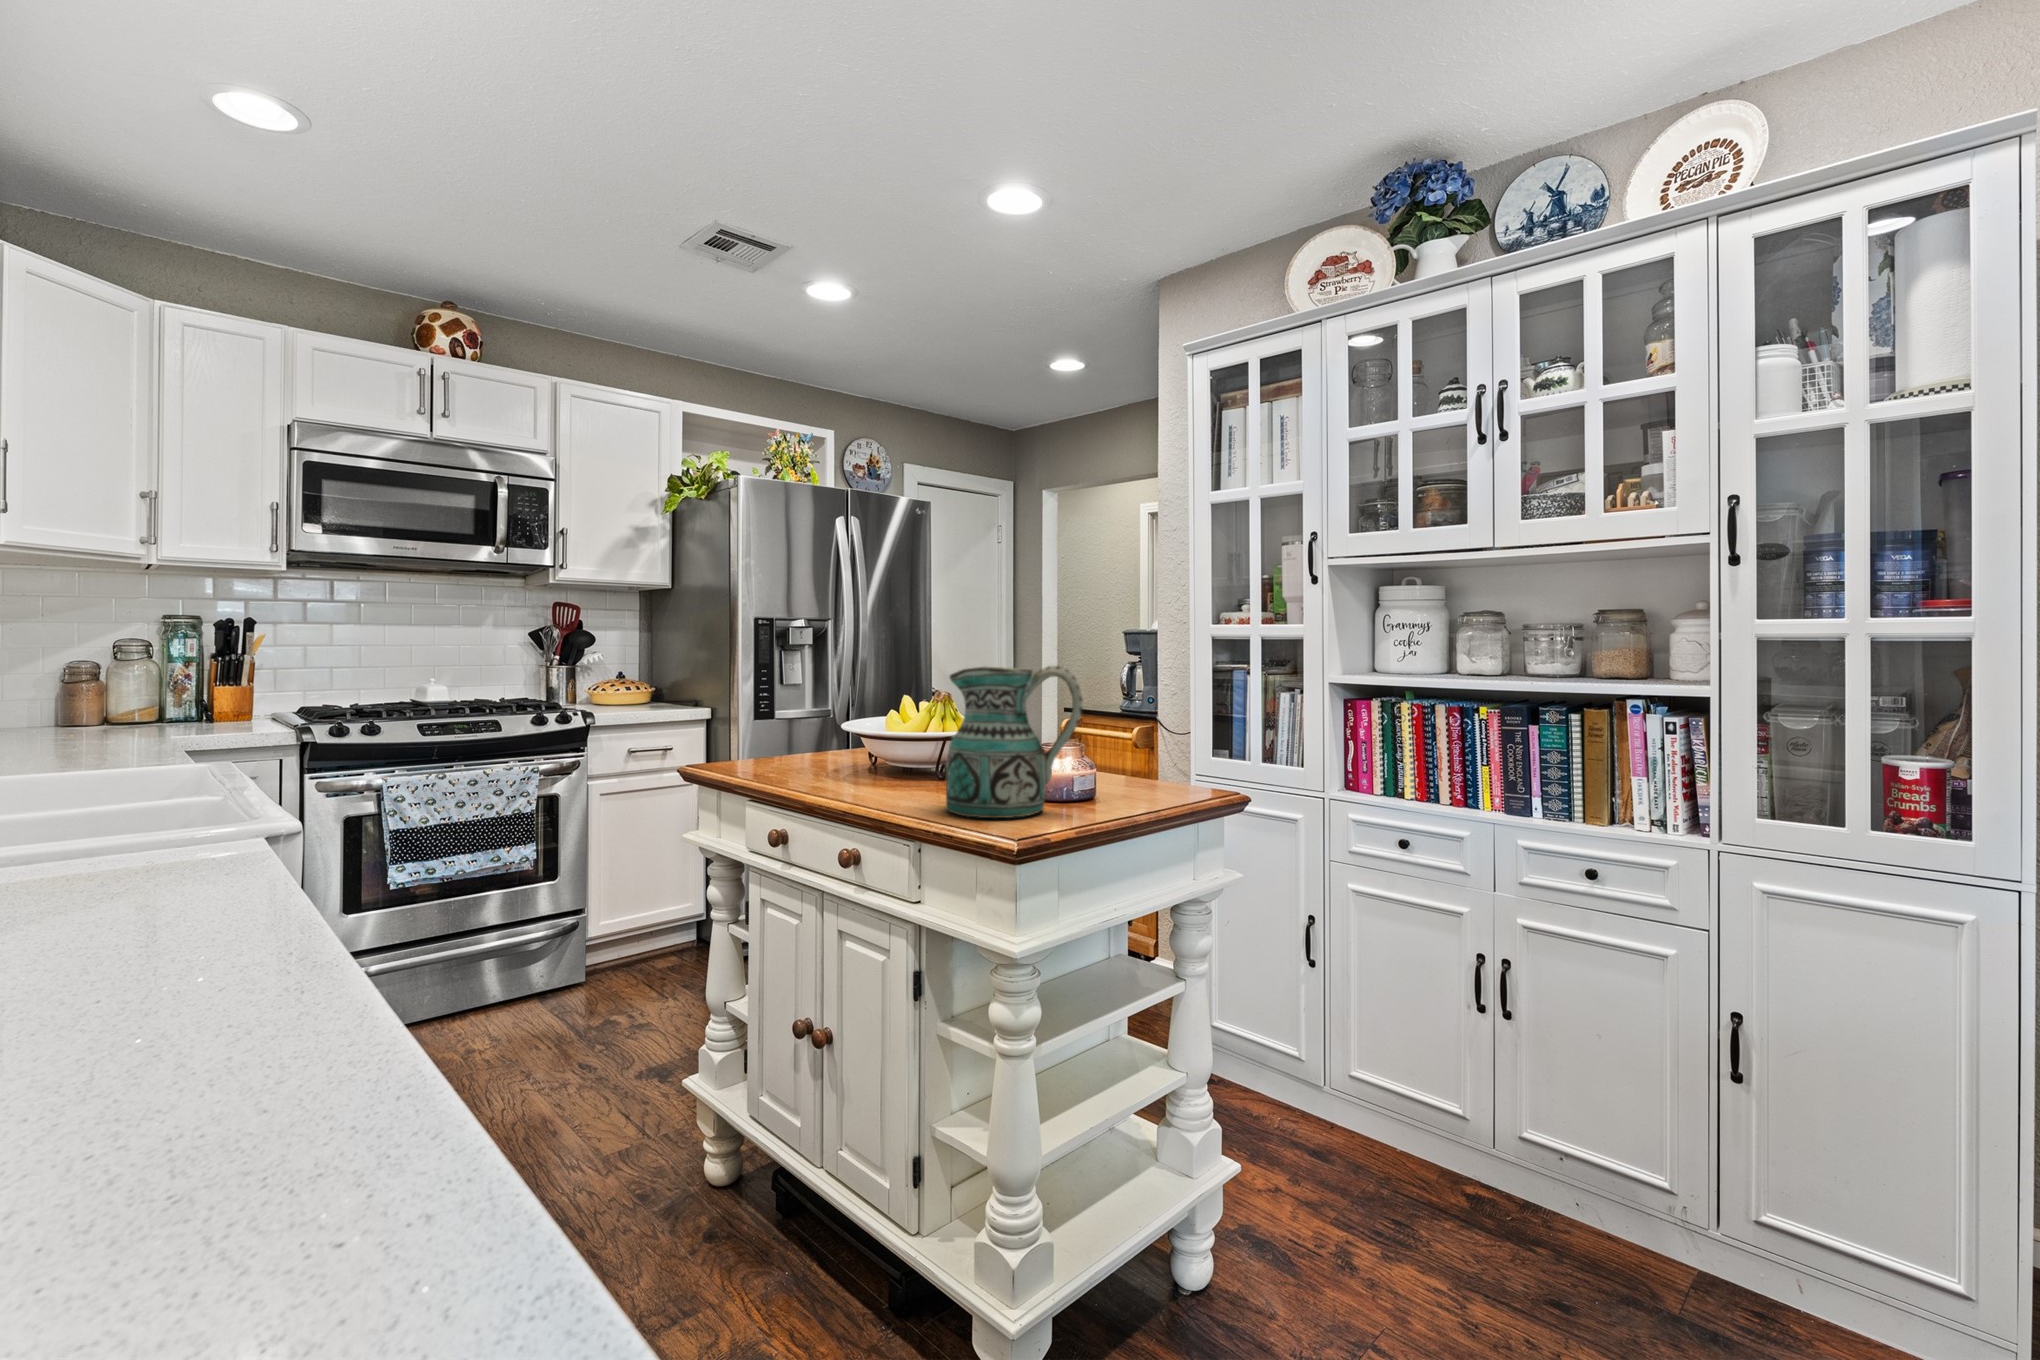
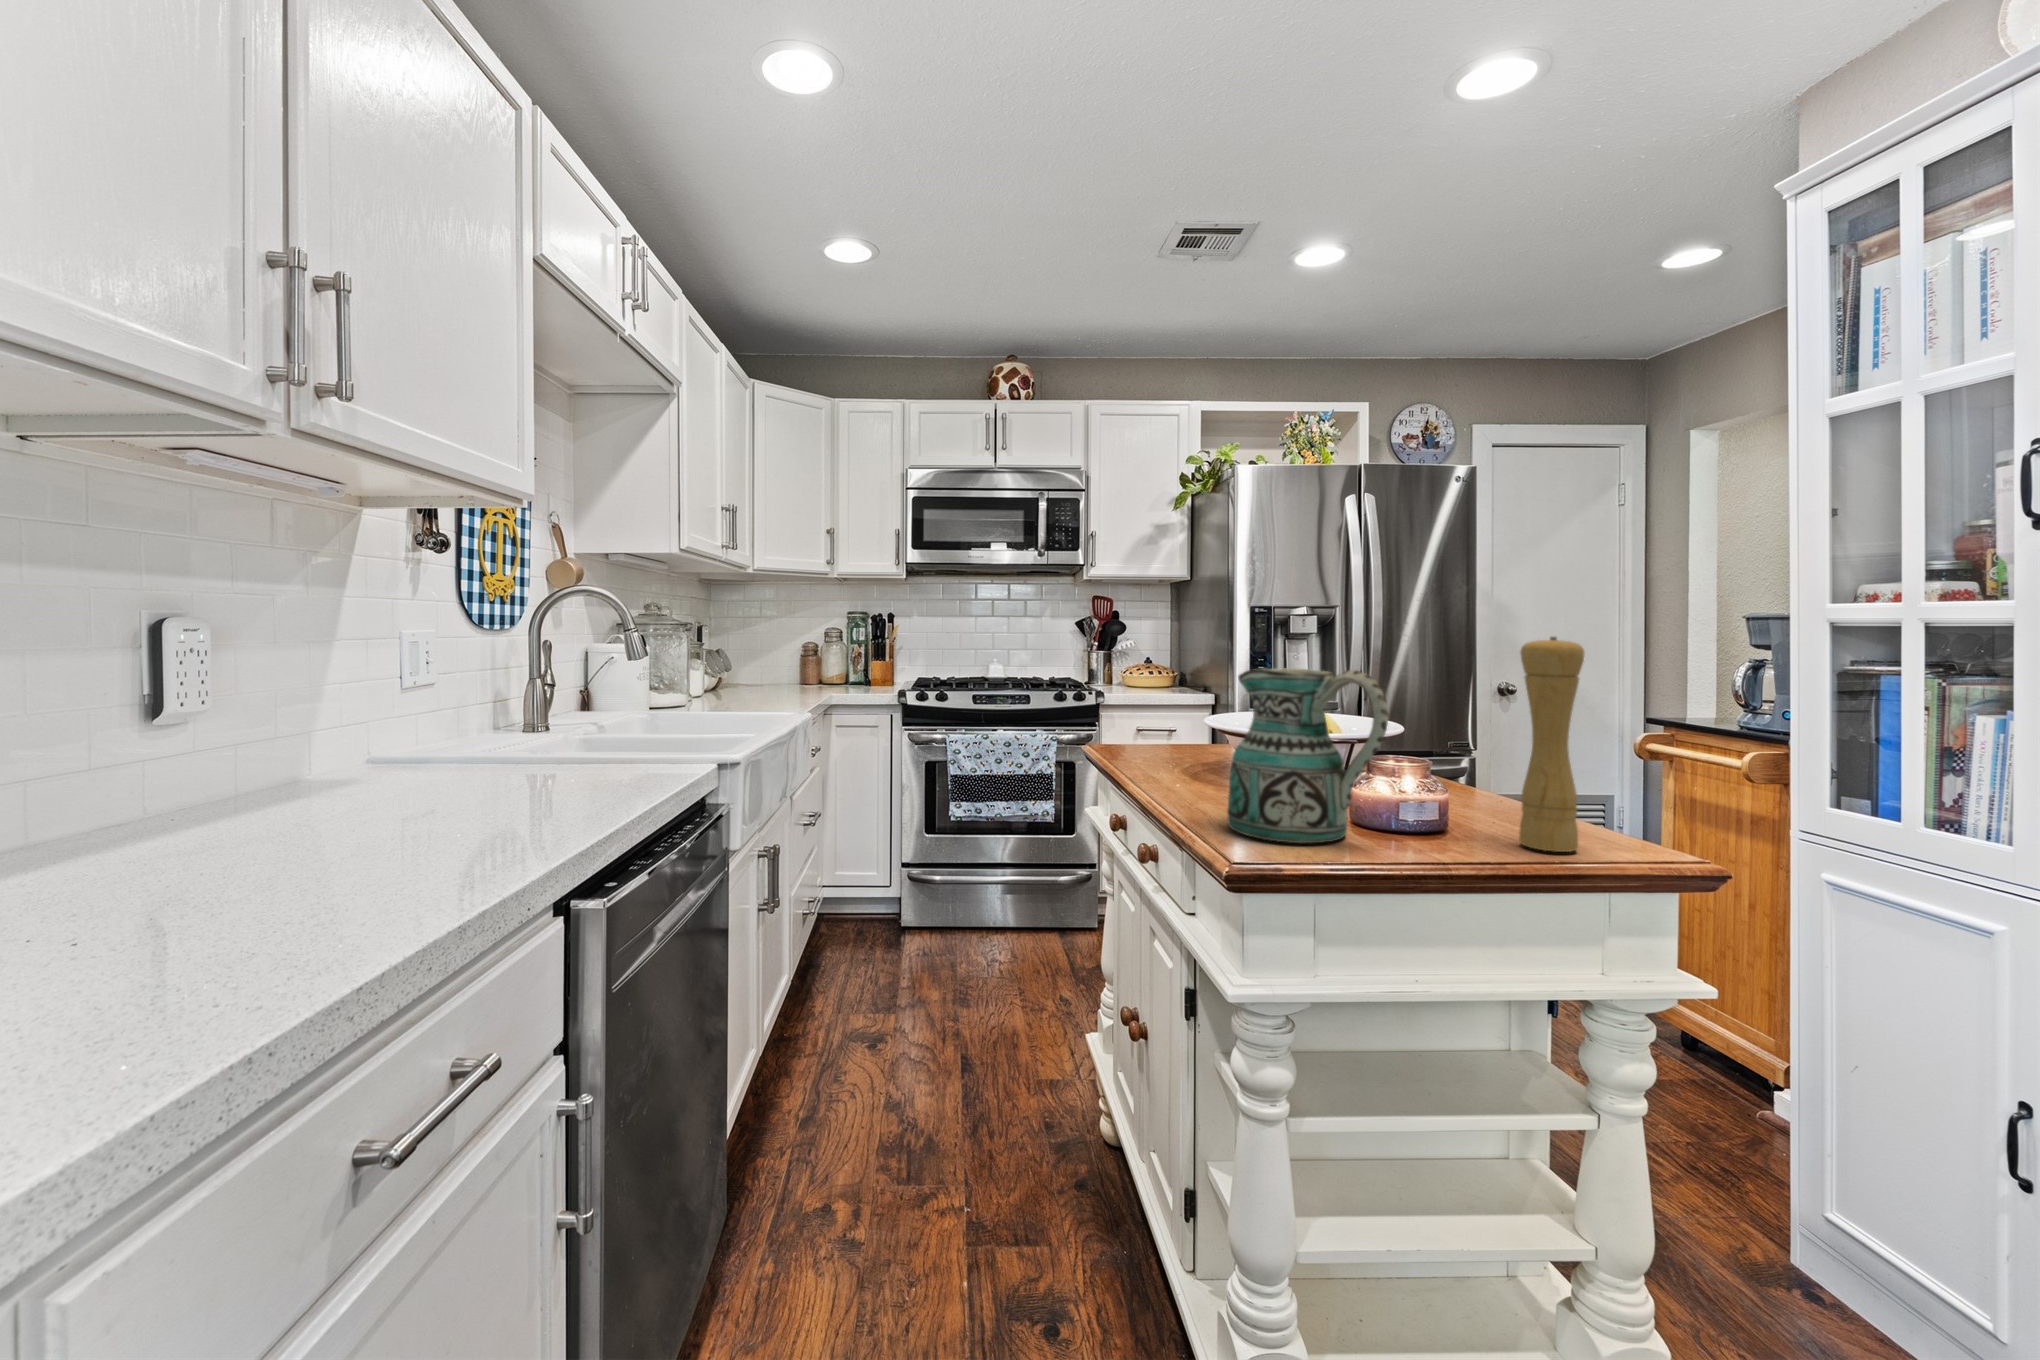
pepper mill: none [1144,638,1184,798] -> present [1519,637,1584,852]

